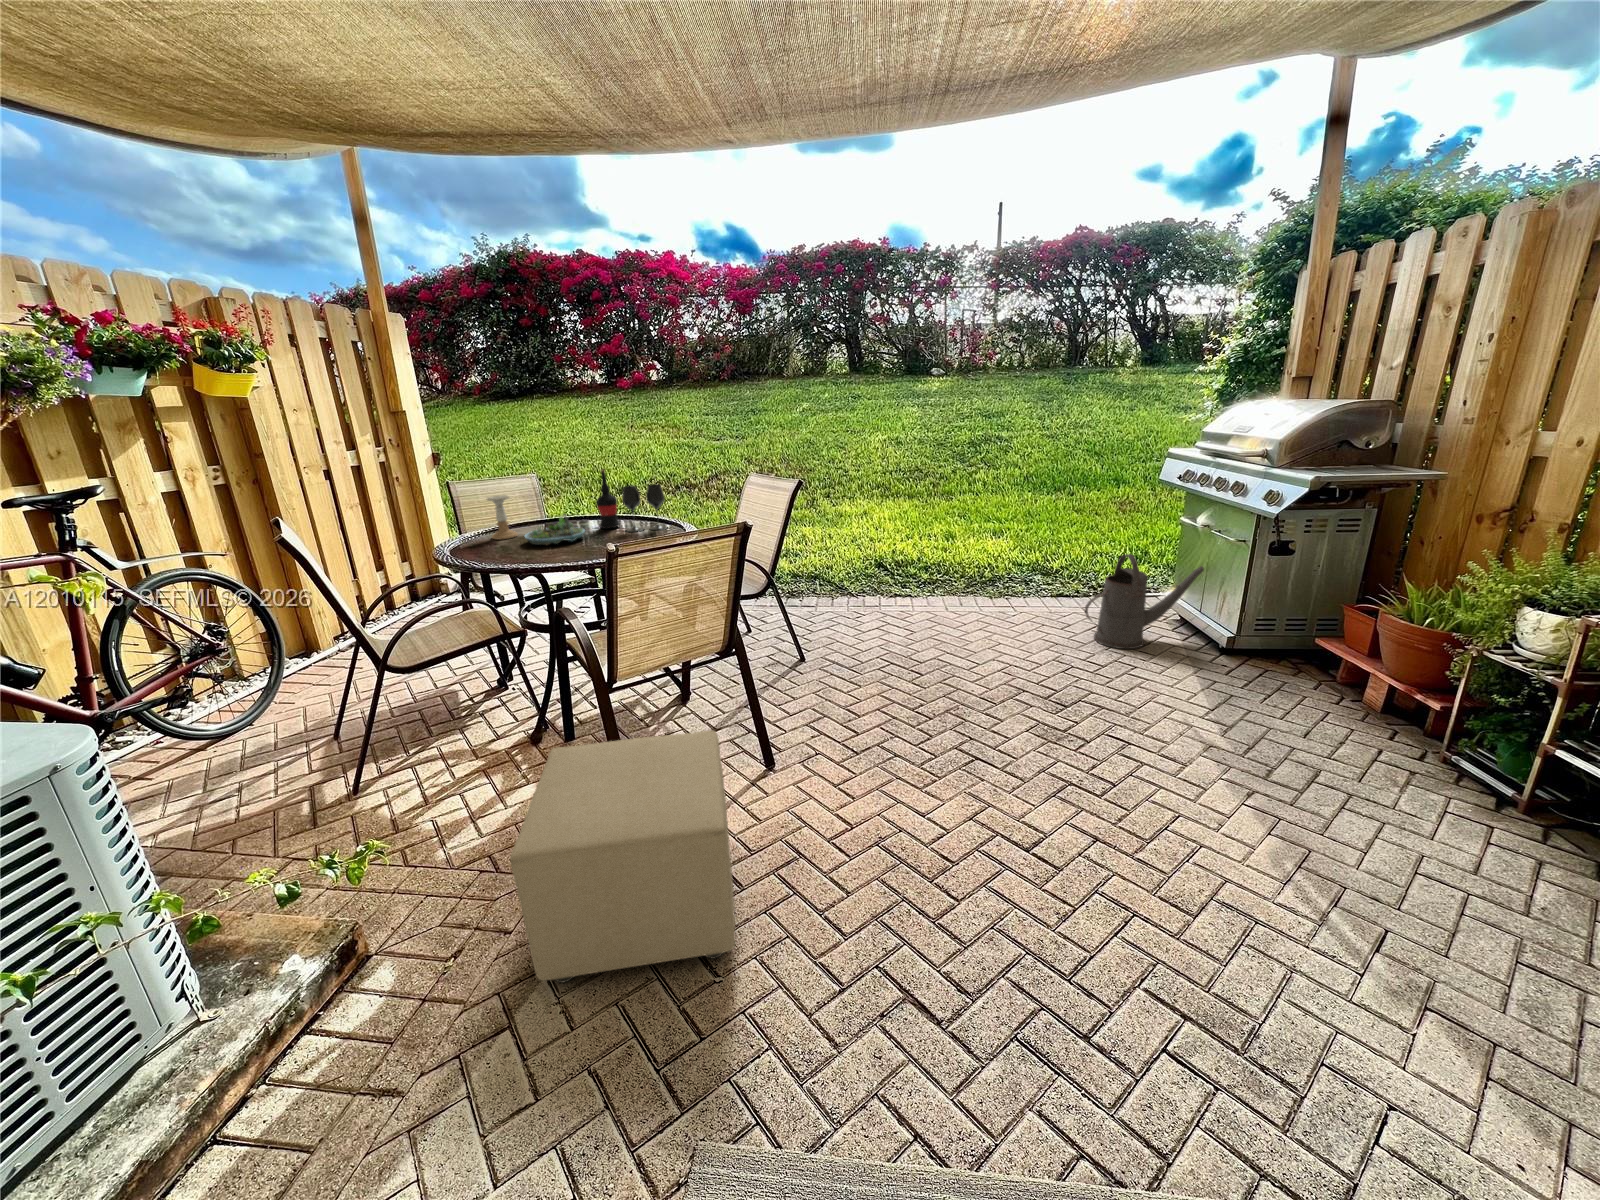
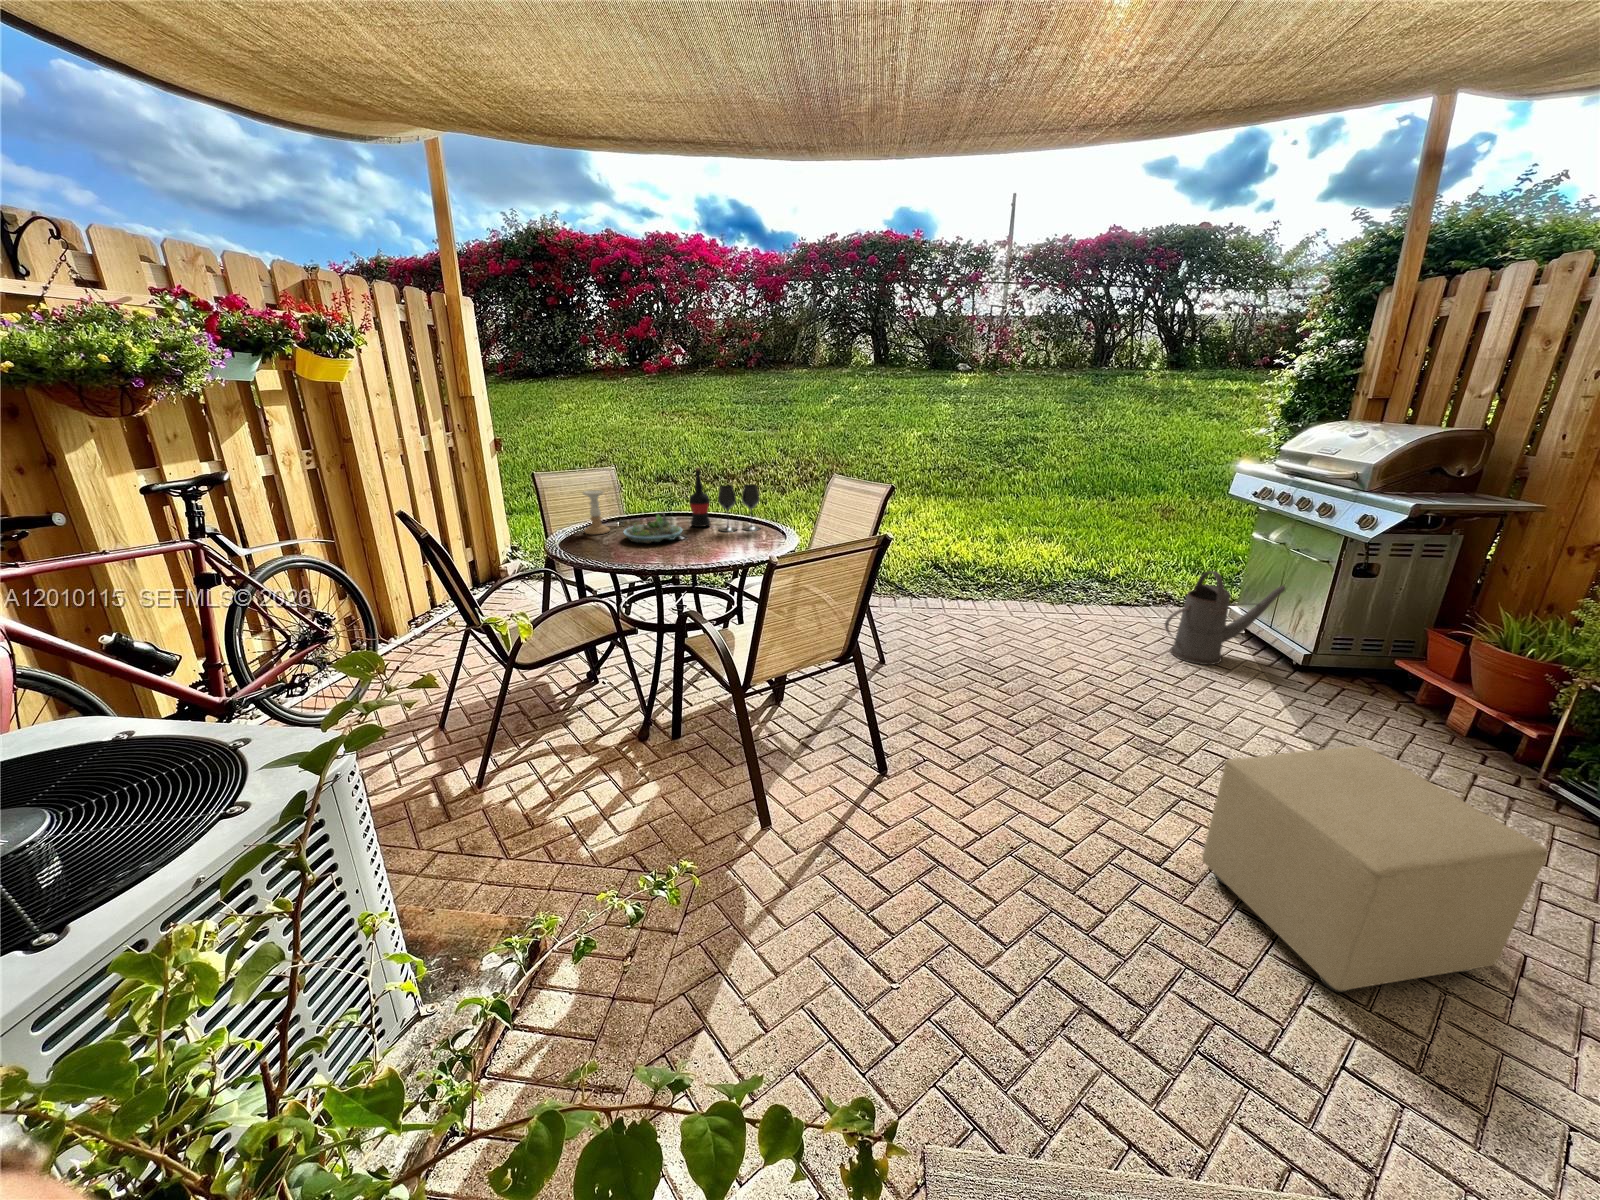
ottoman: present [510,731,735,983] -> present [1202,746,1548,992]

